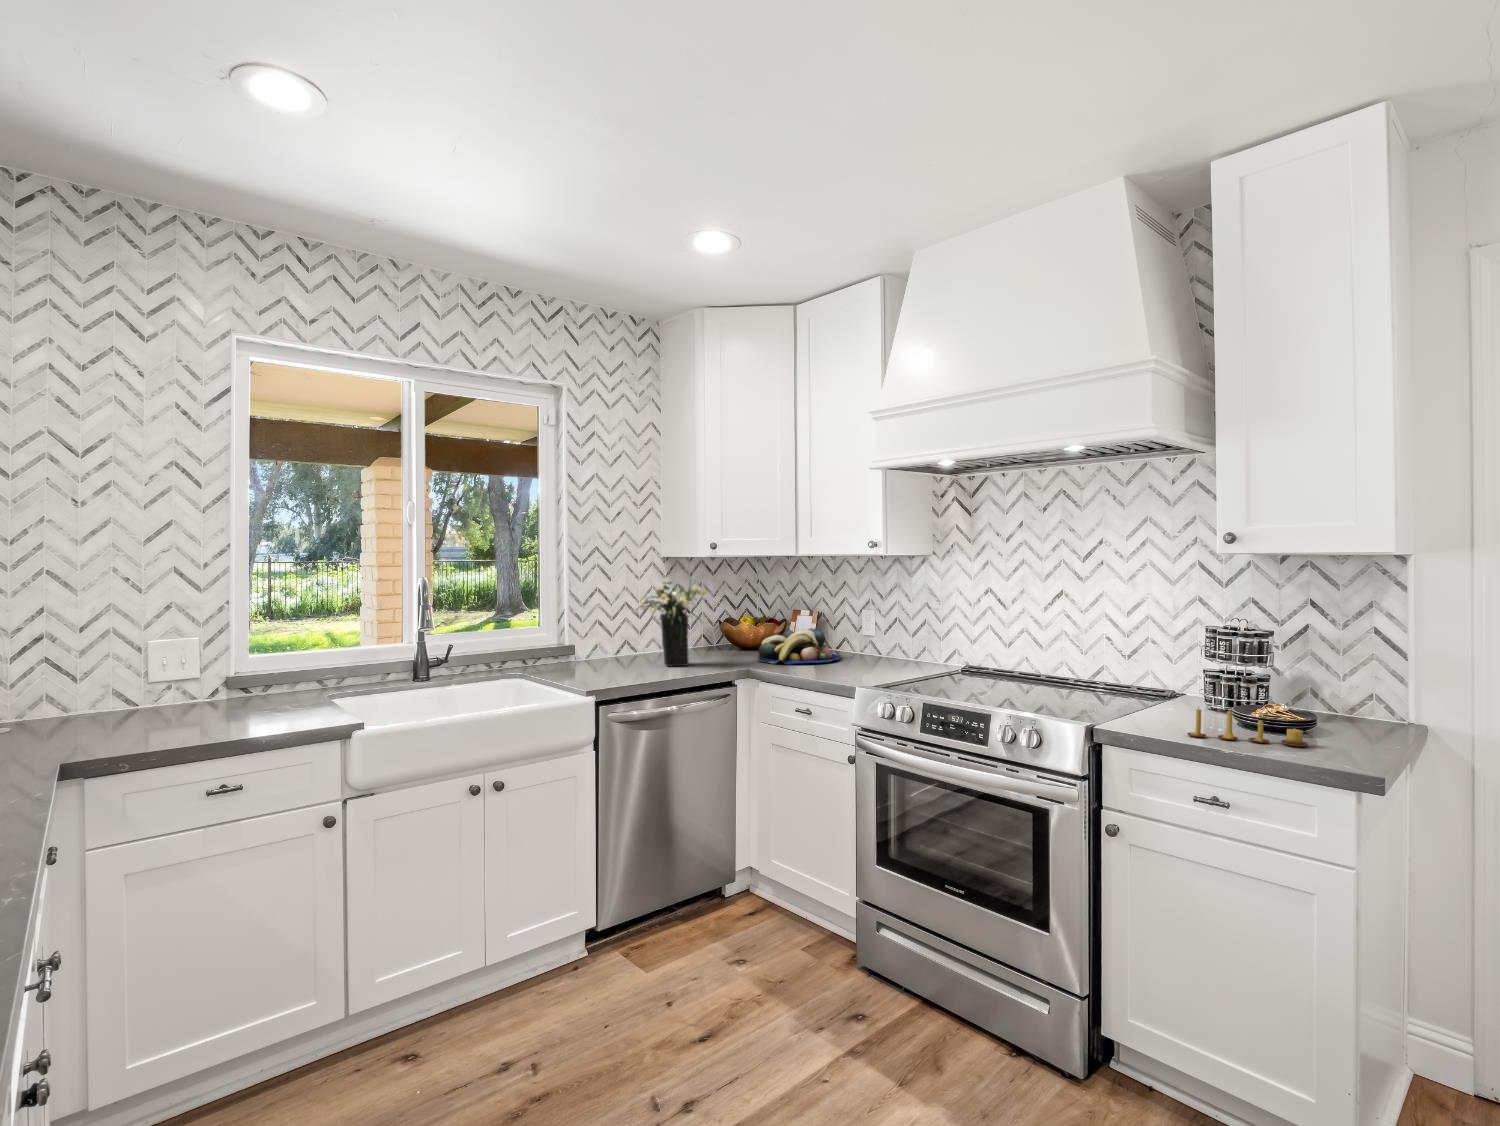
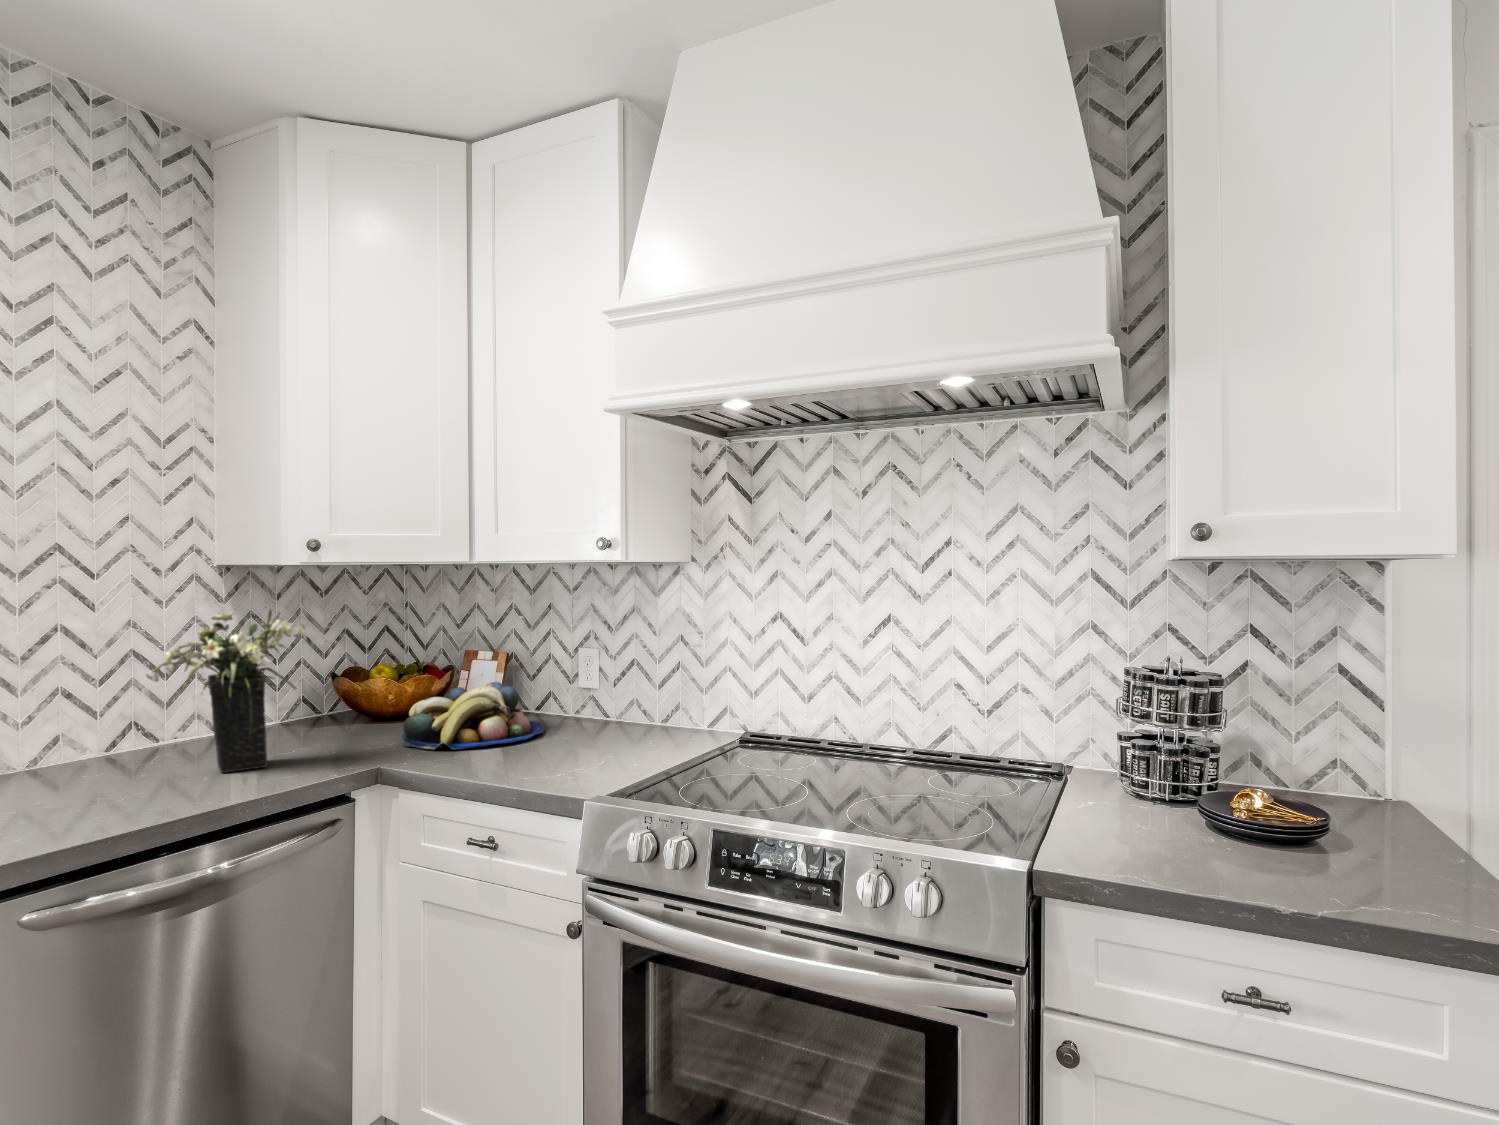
candle: present [1187,707,1308,746] -> none [1172,819,1357,879]

